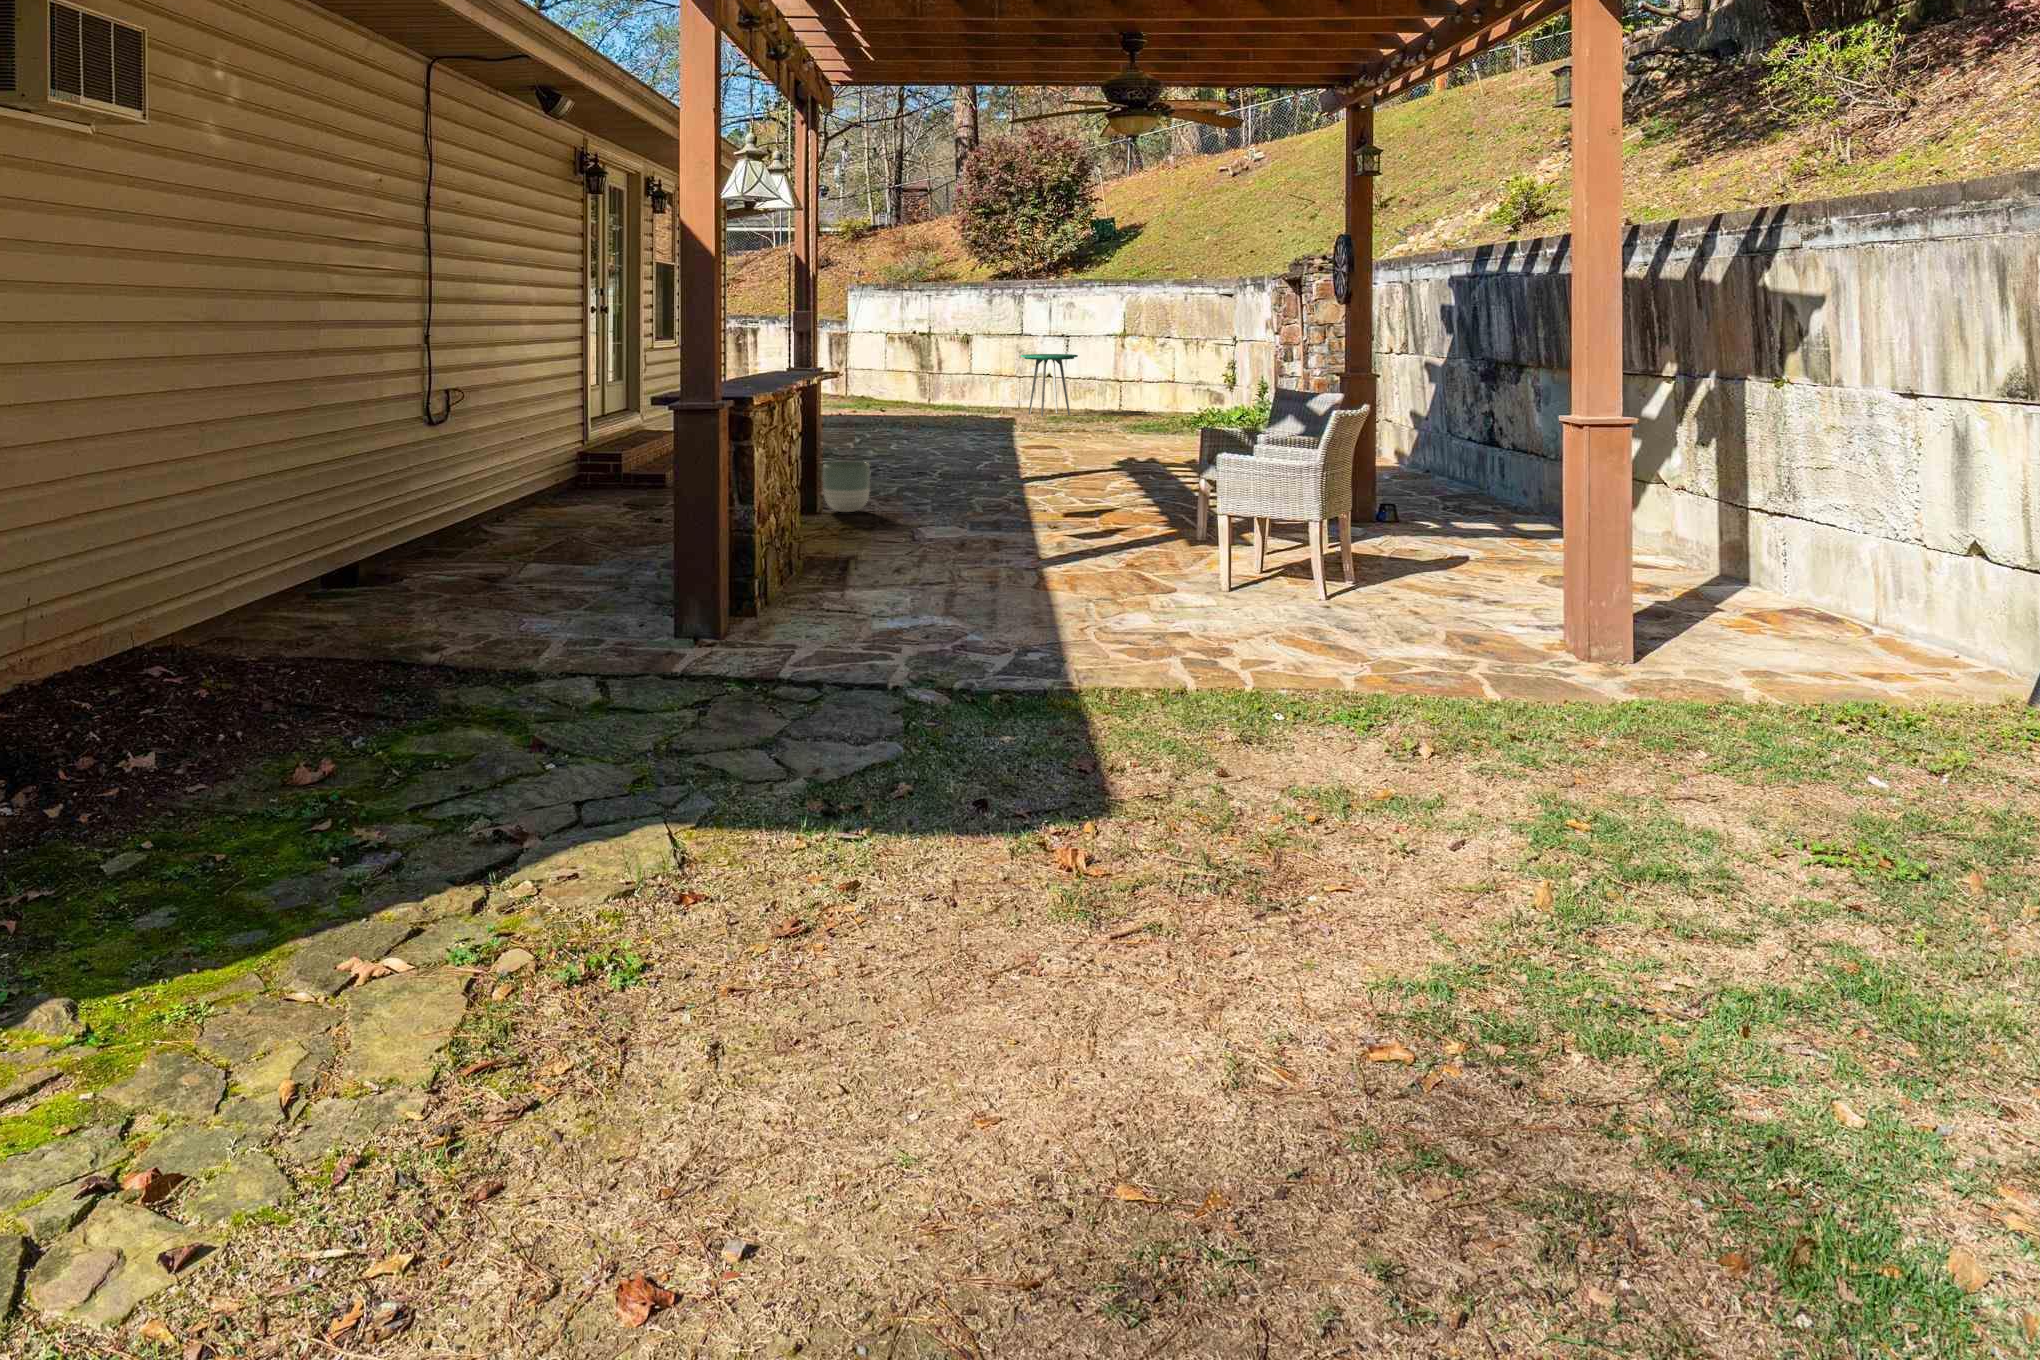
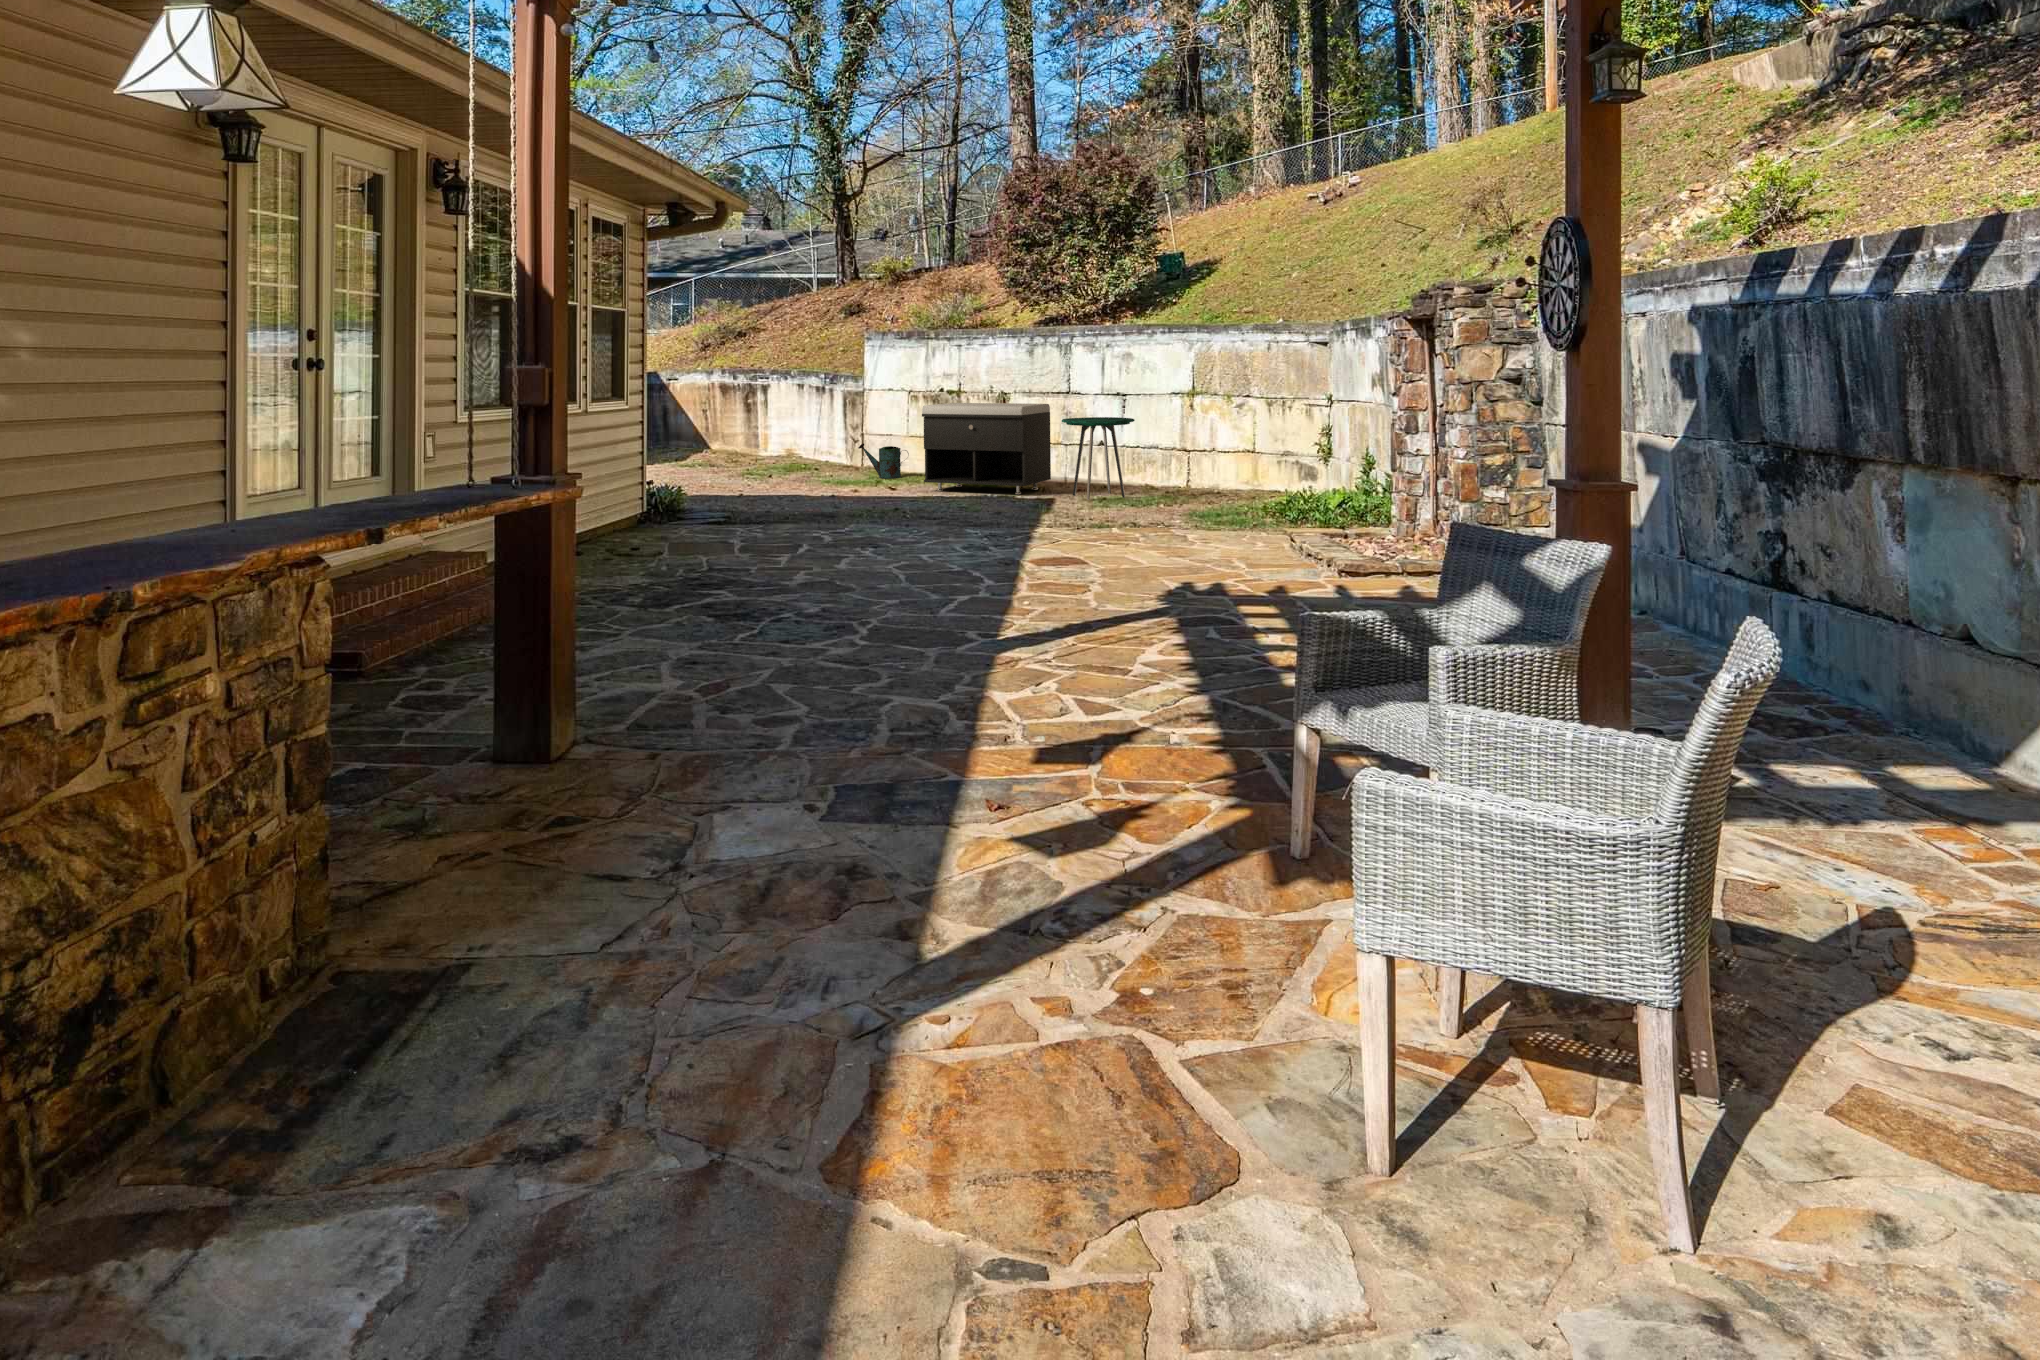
storage bench: none [909,343,1009,413] -> present [922,403,1051,494]
watering can: none [849,375,889,403] -> present [858,443,909,478]
planter: present [823,462,870,512] -> none [529,668,631,781]

